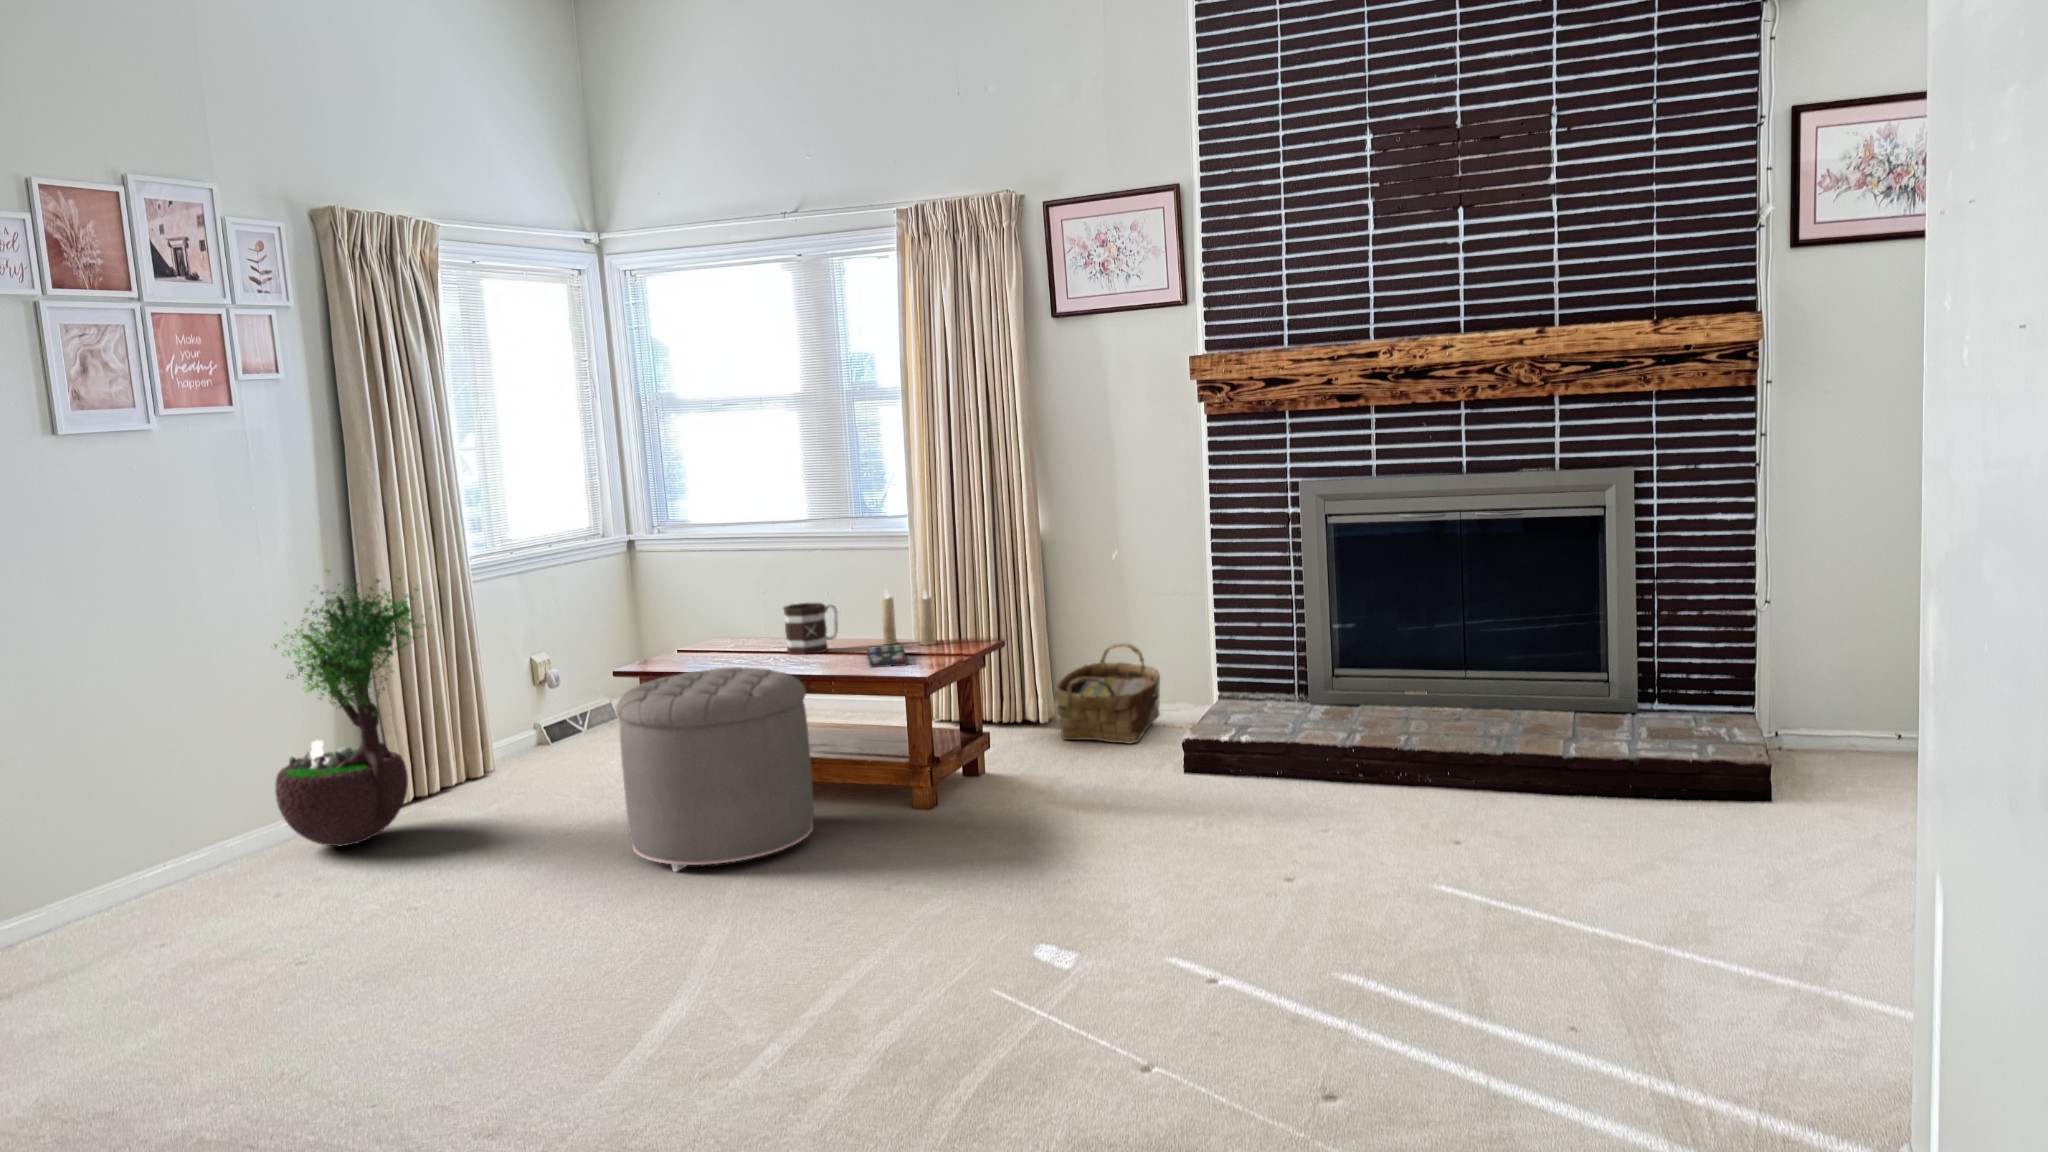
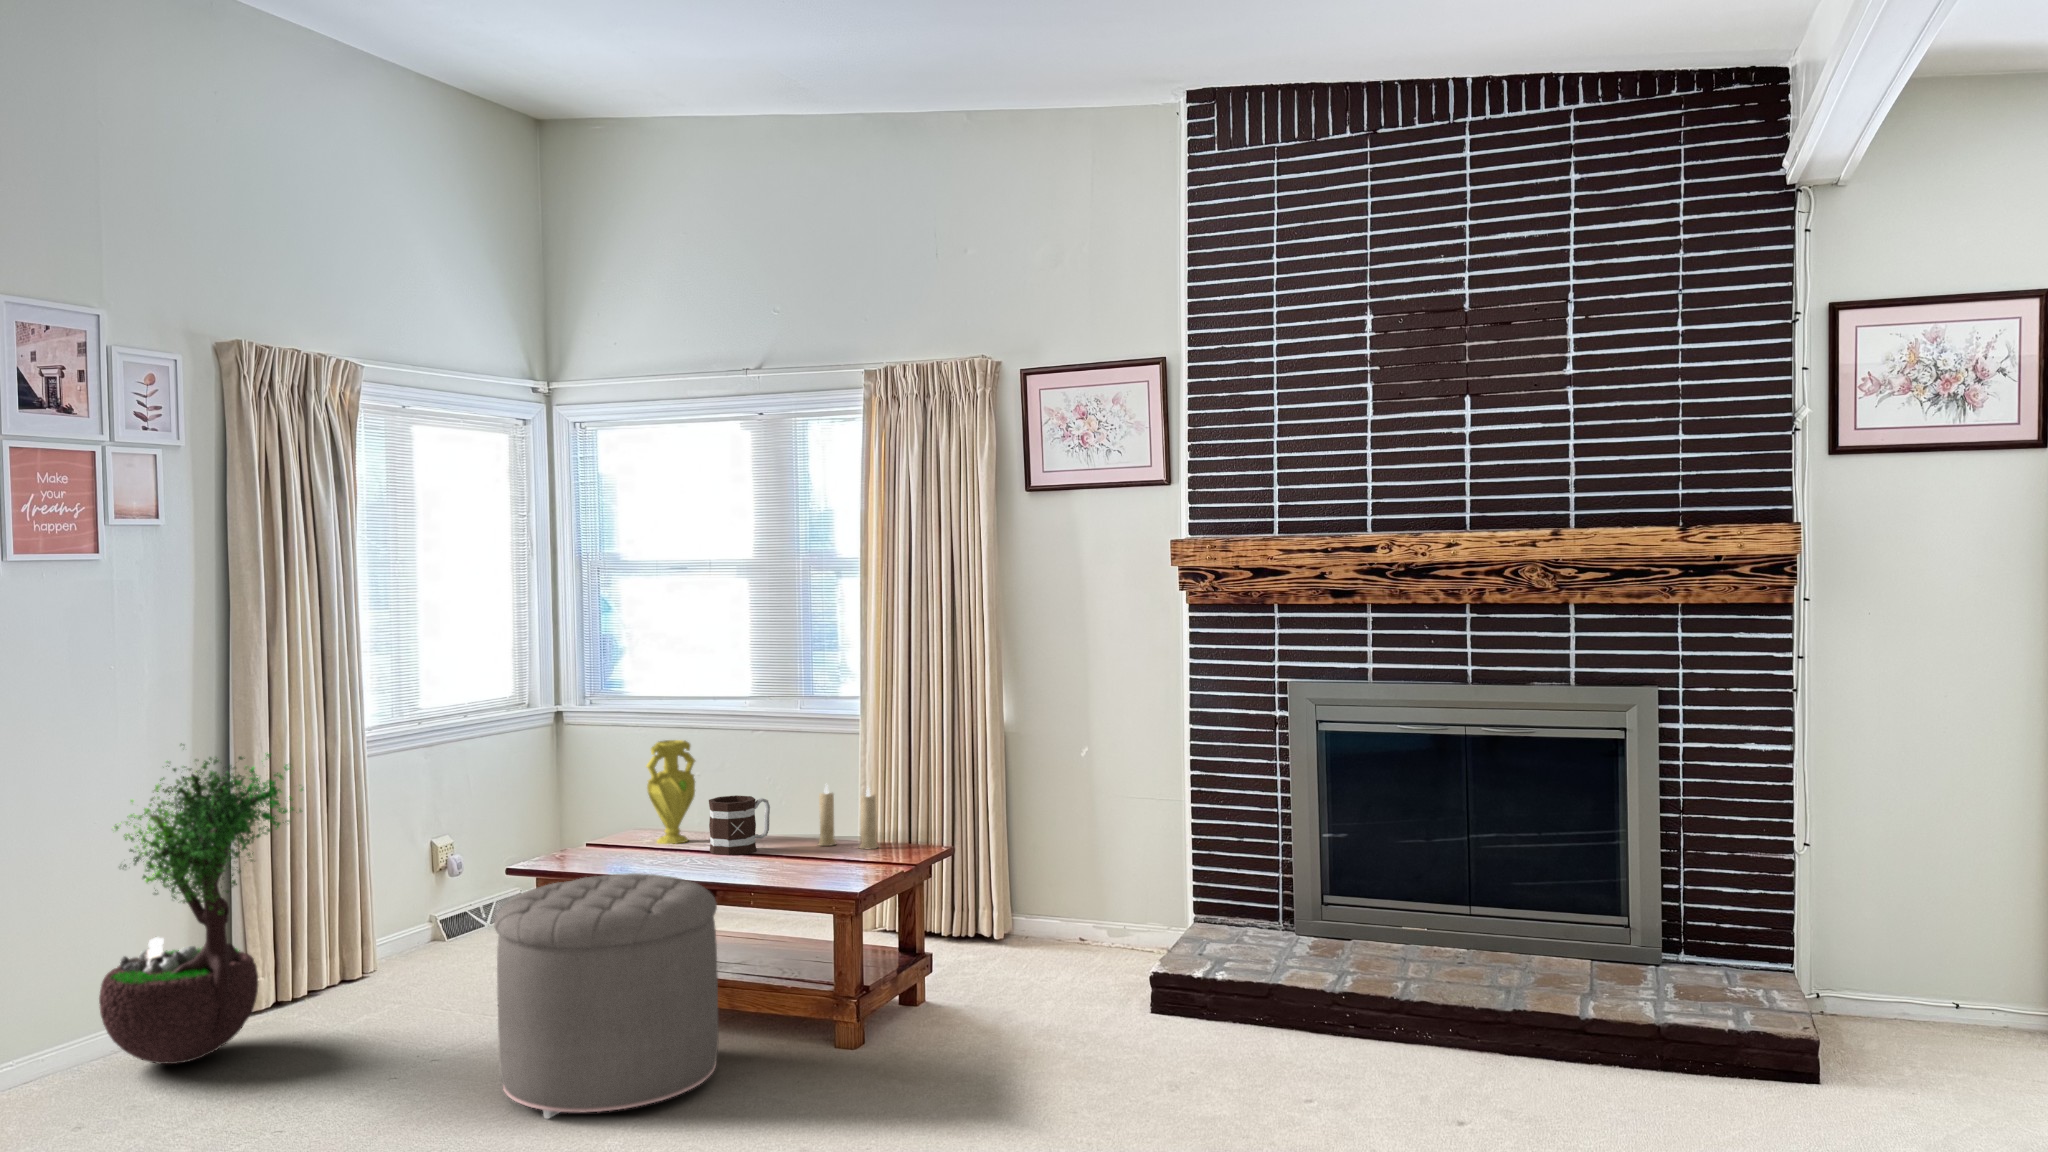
vase: none [723,556,769,649] -> present [646,740,695,844]
woven basket: present [1055,643,1160,744] -> none [1009,852,1127,971]
remote control: present [867,645,908,667] -> none [797,849,840,880]

